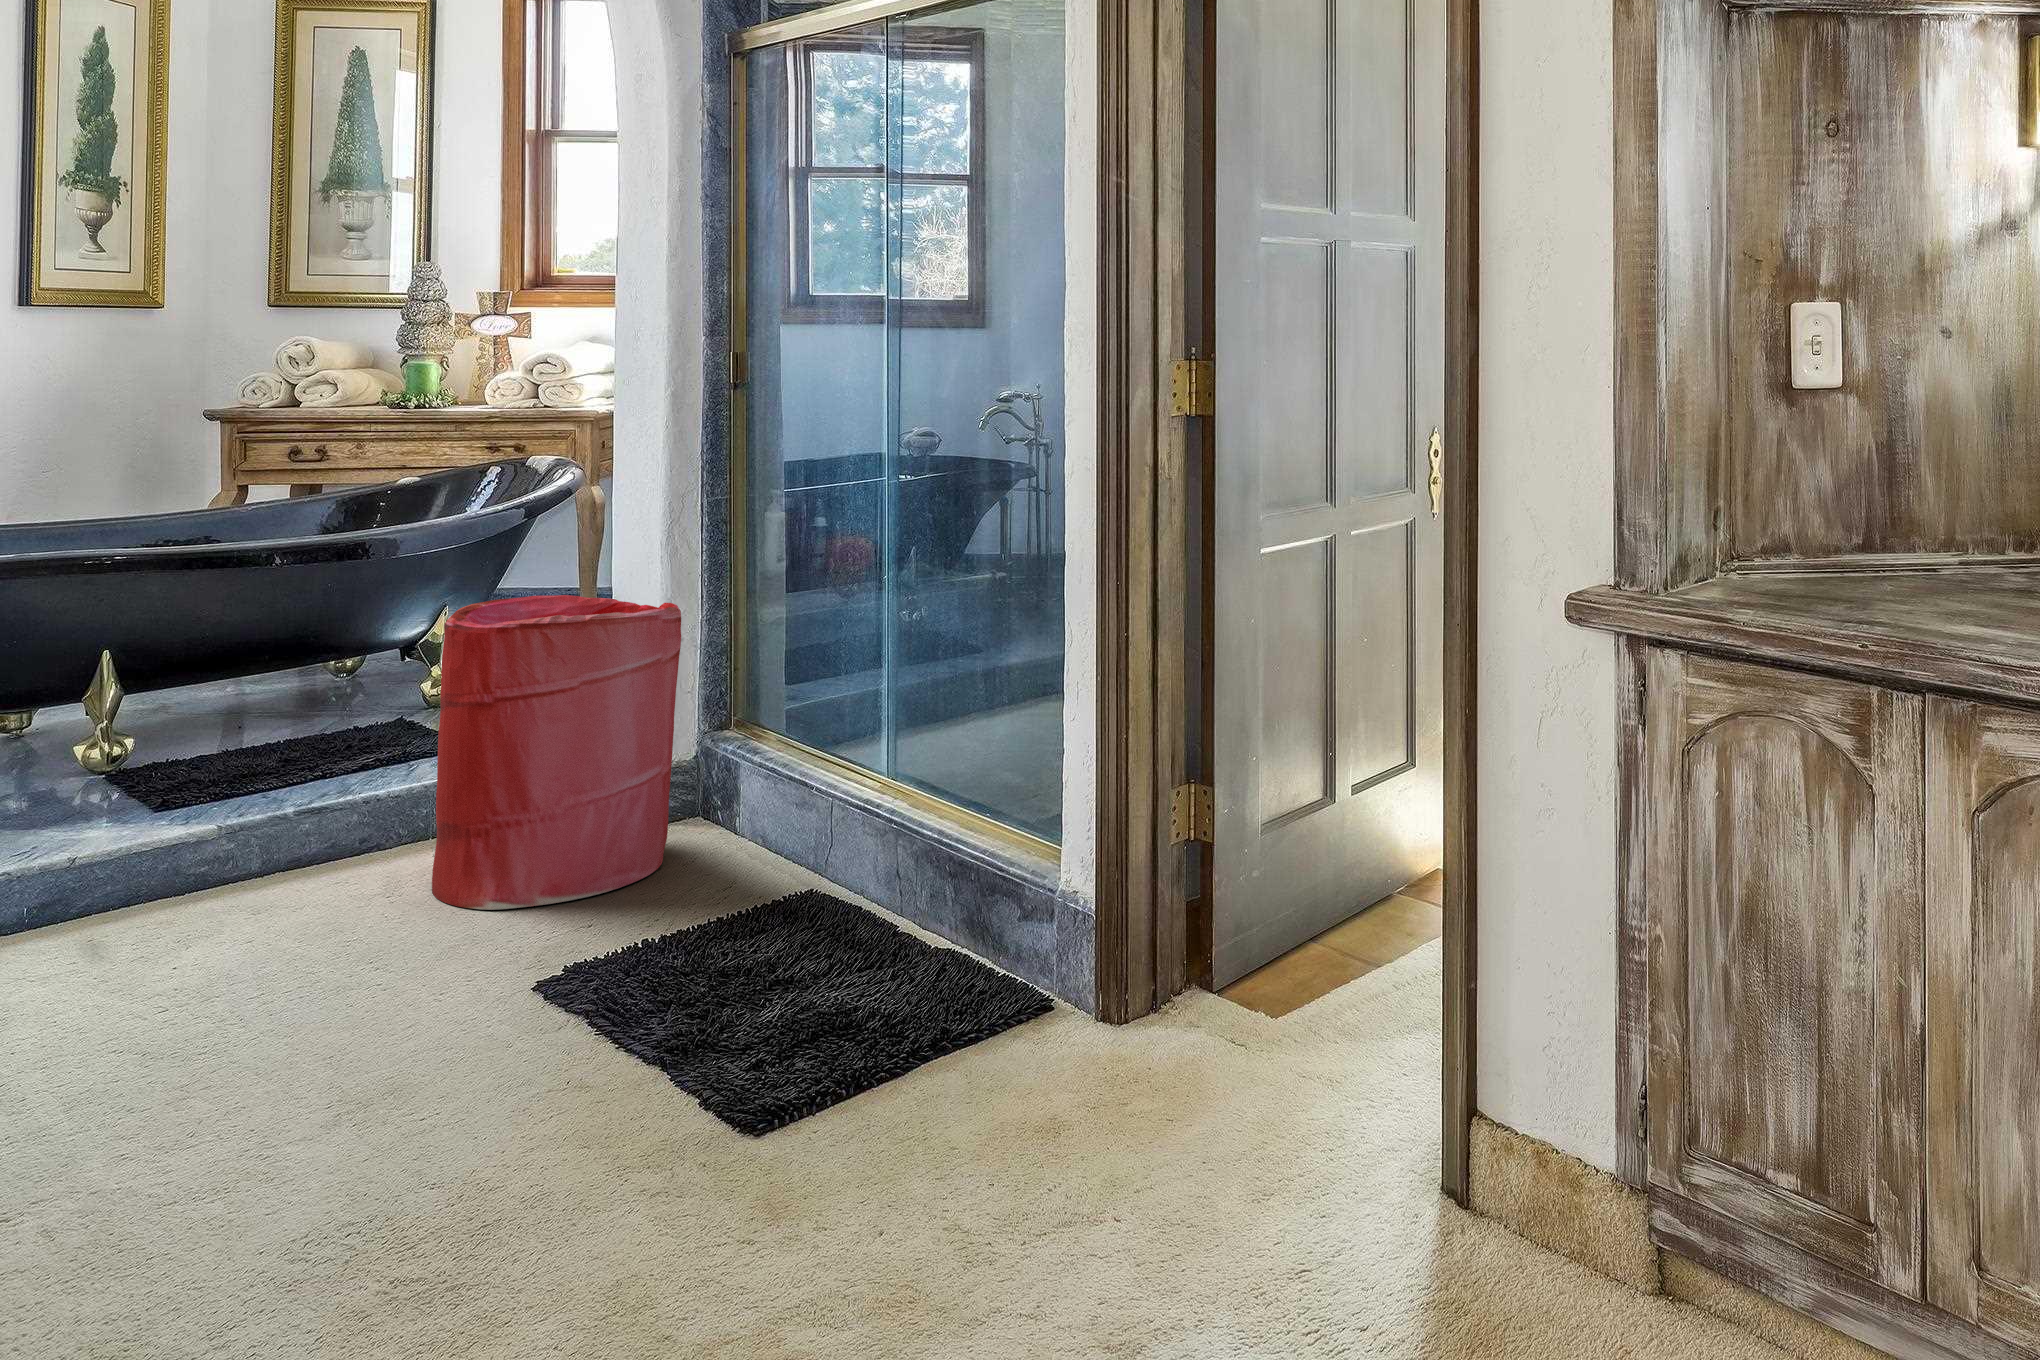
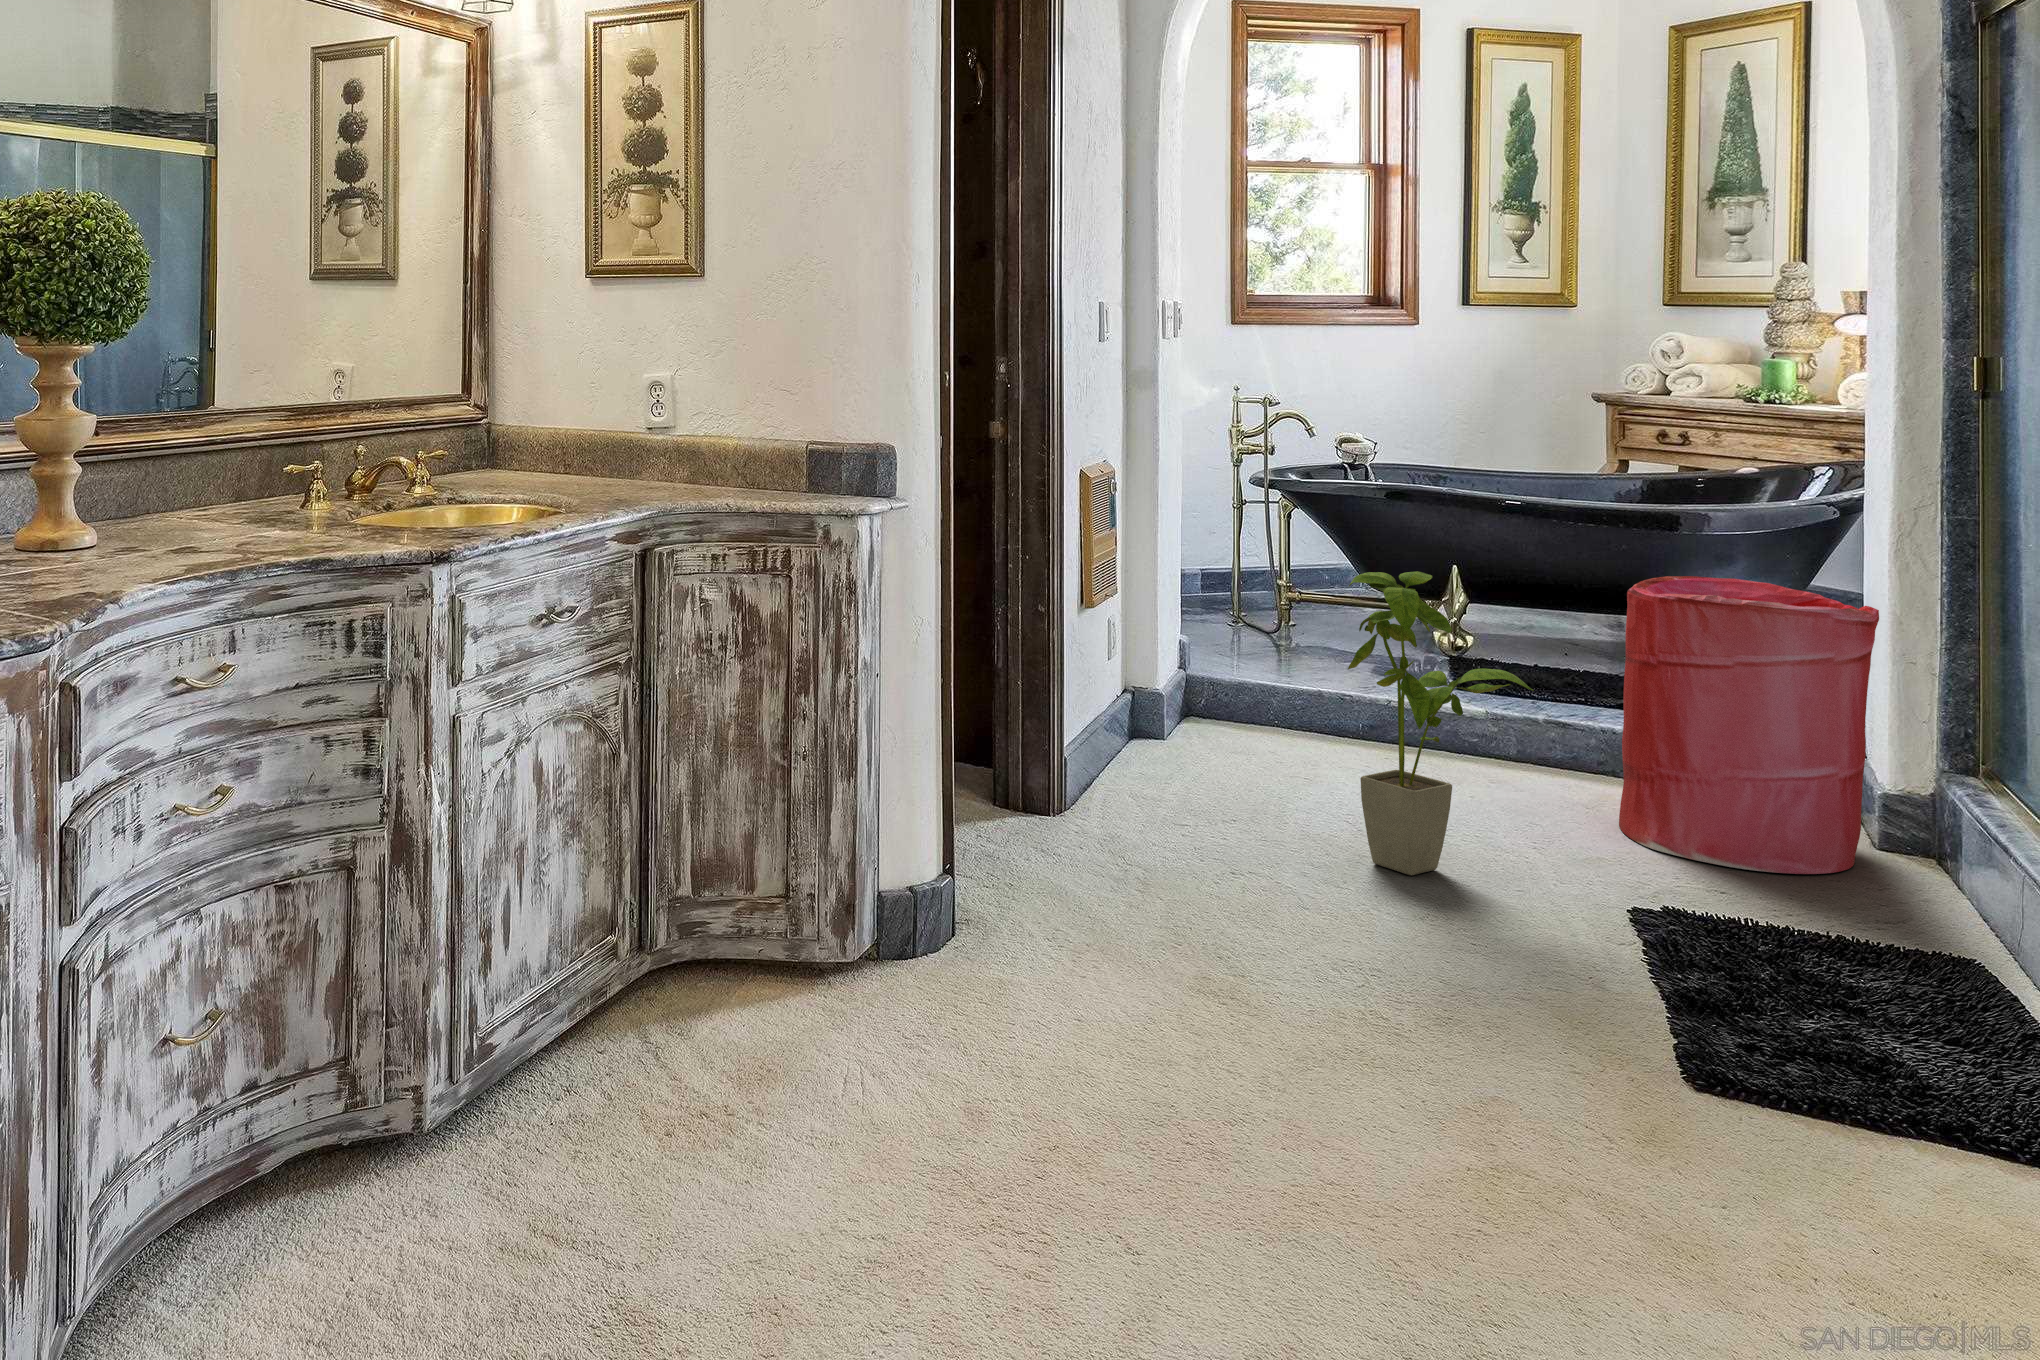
house plant: none [152,645,427,1061] -> present [1348,571,1532,875]

